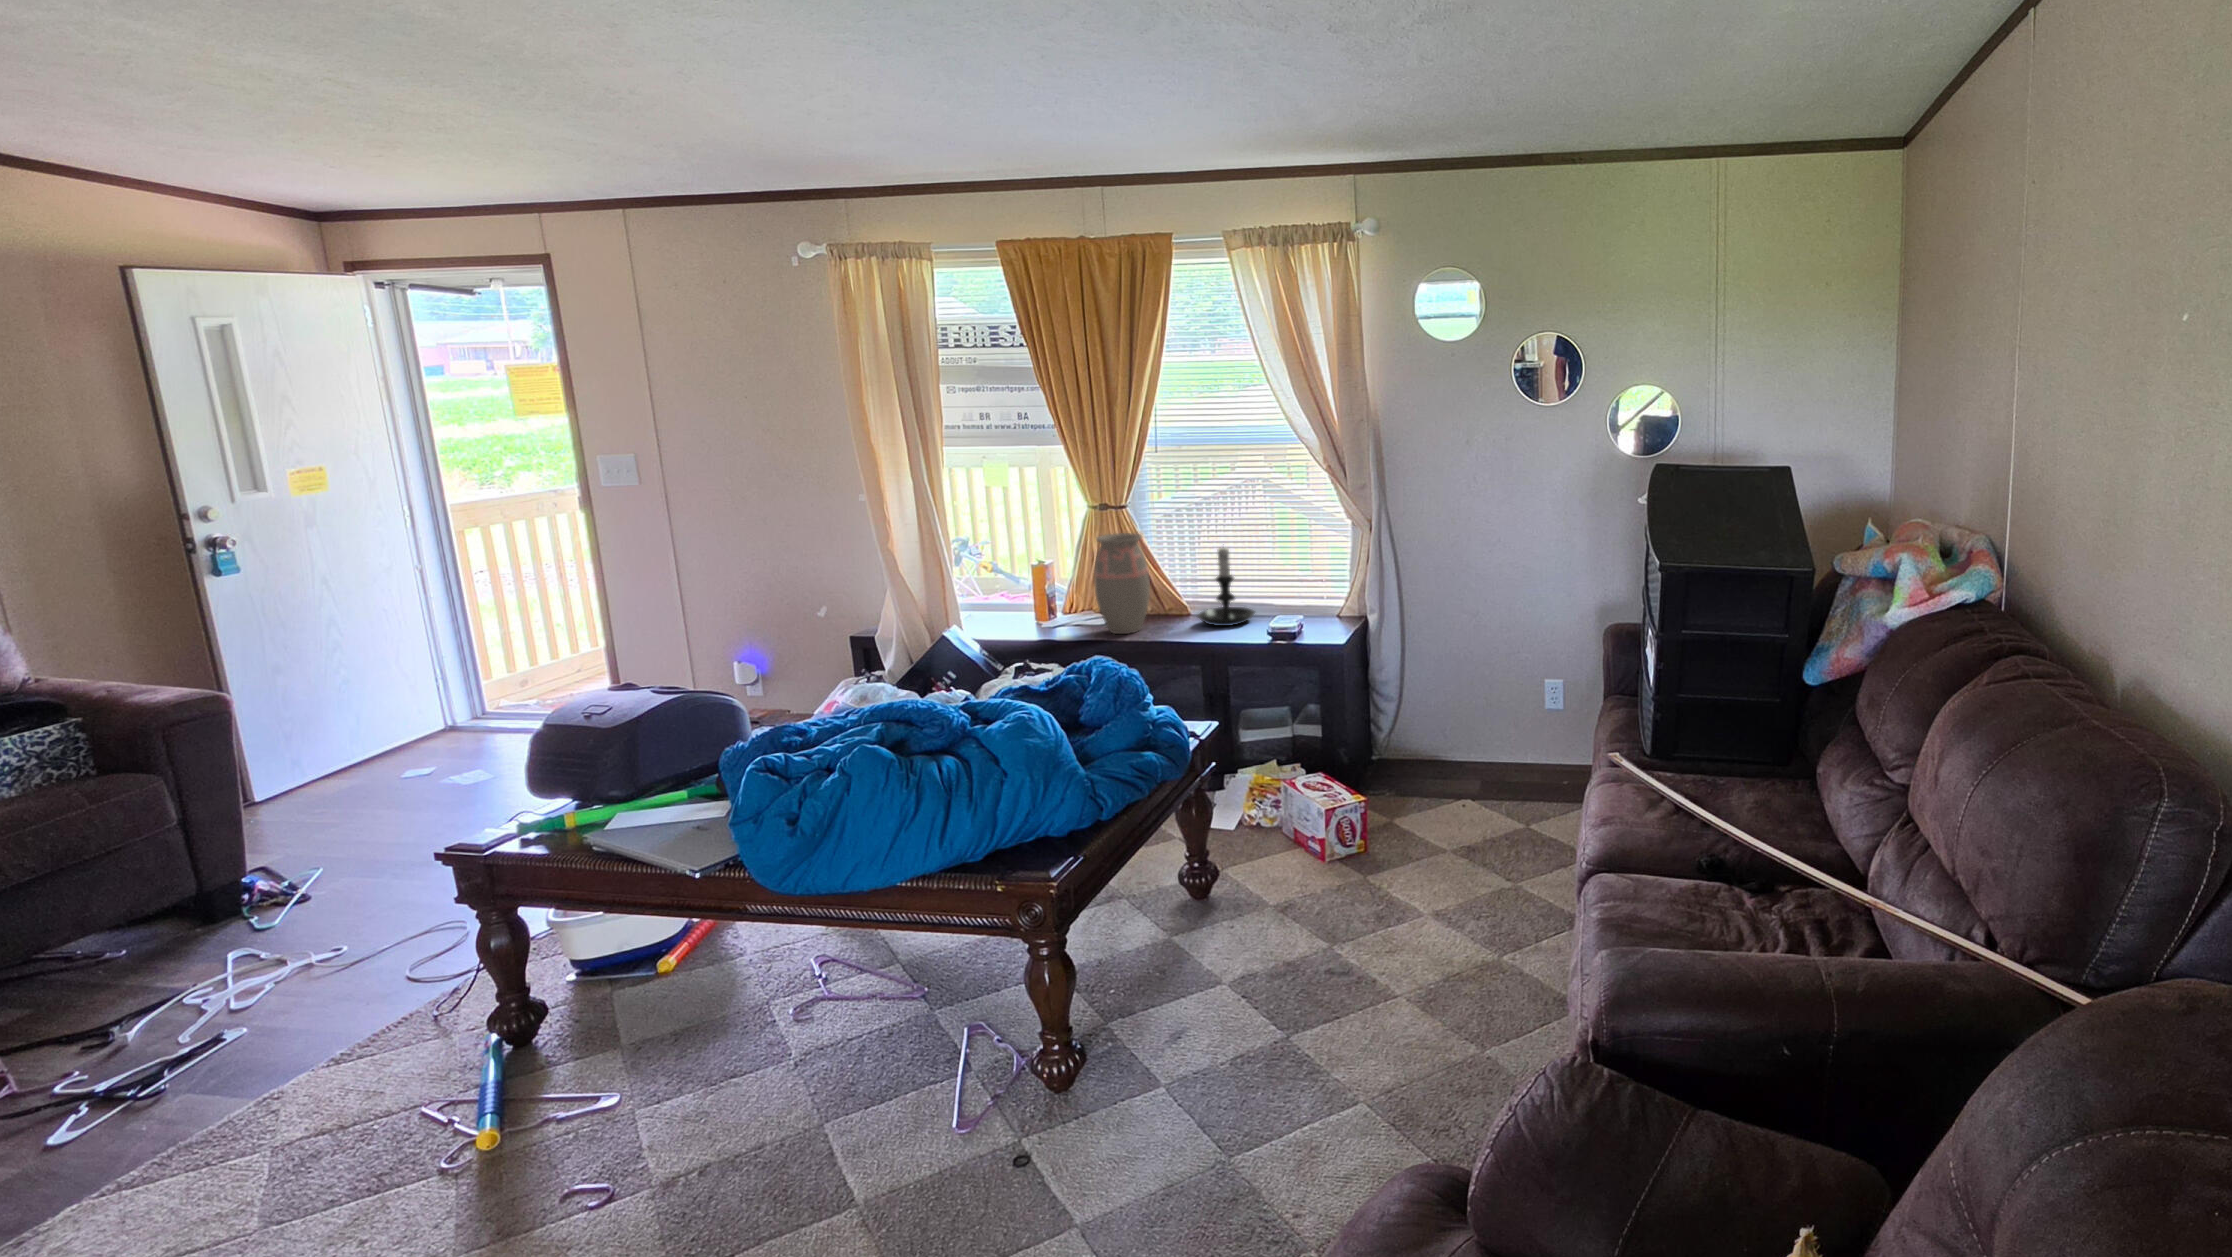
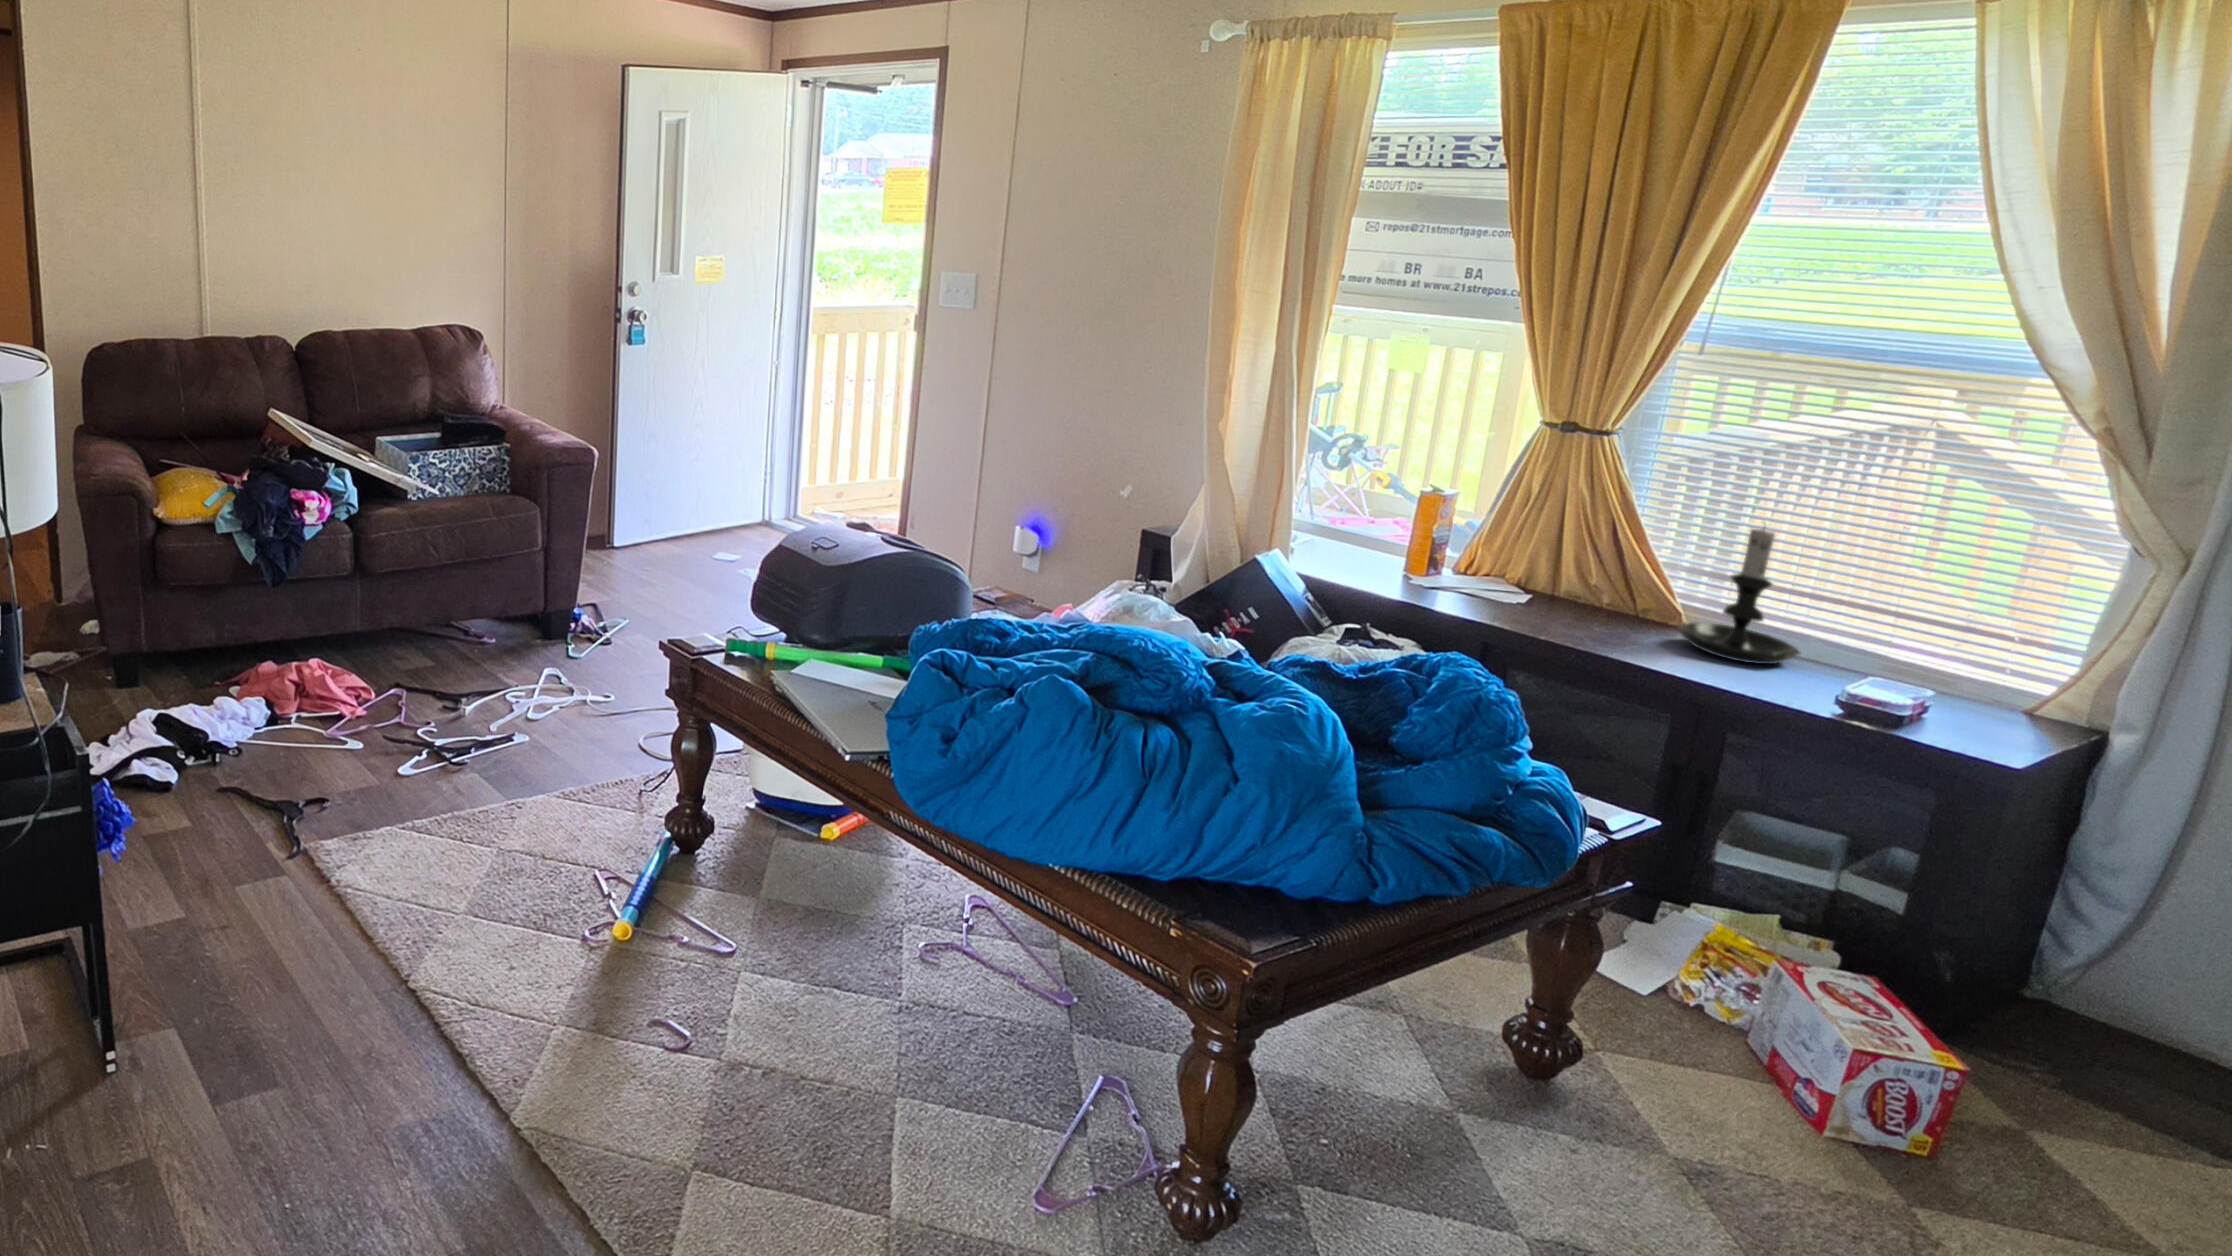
decorative vase: present [1094,533,1150,634] -> none [1503,464,1610,622]

